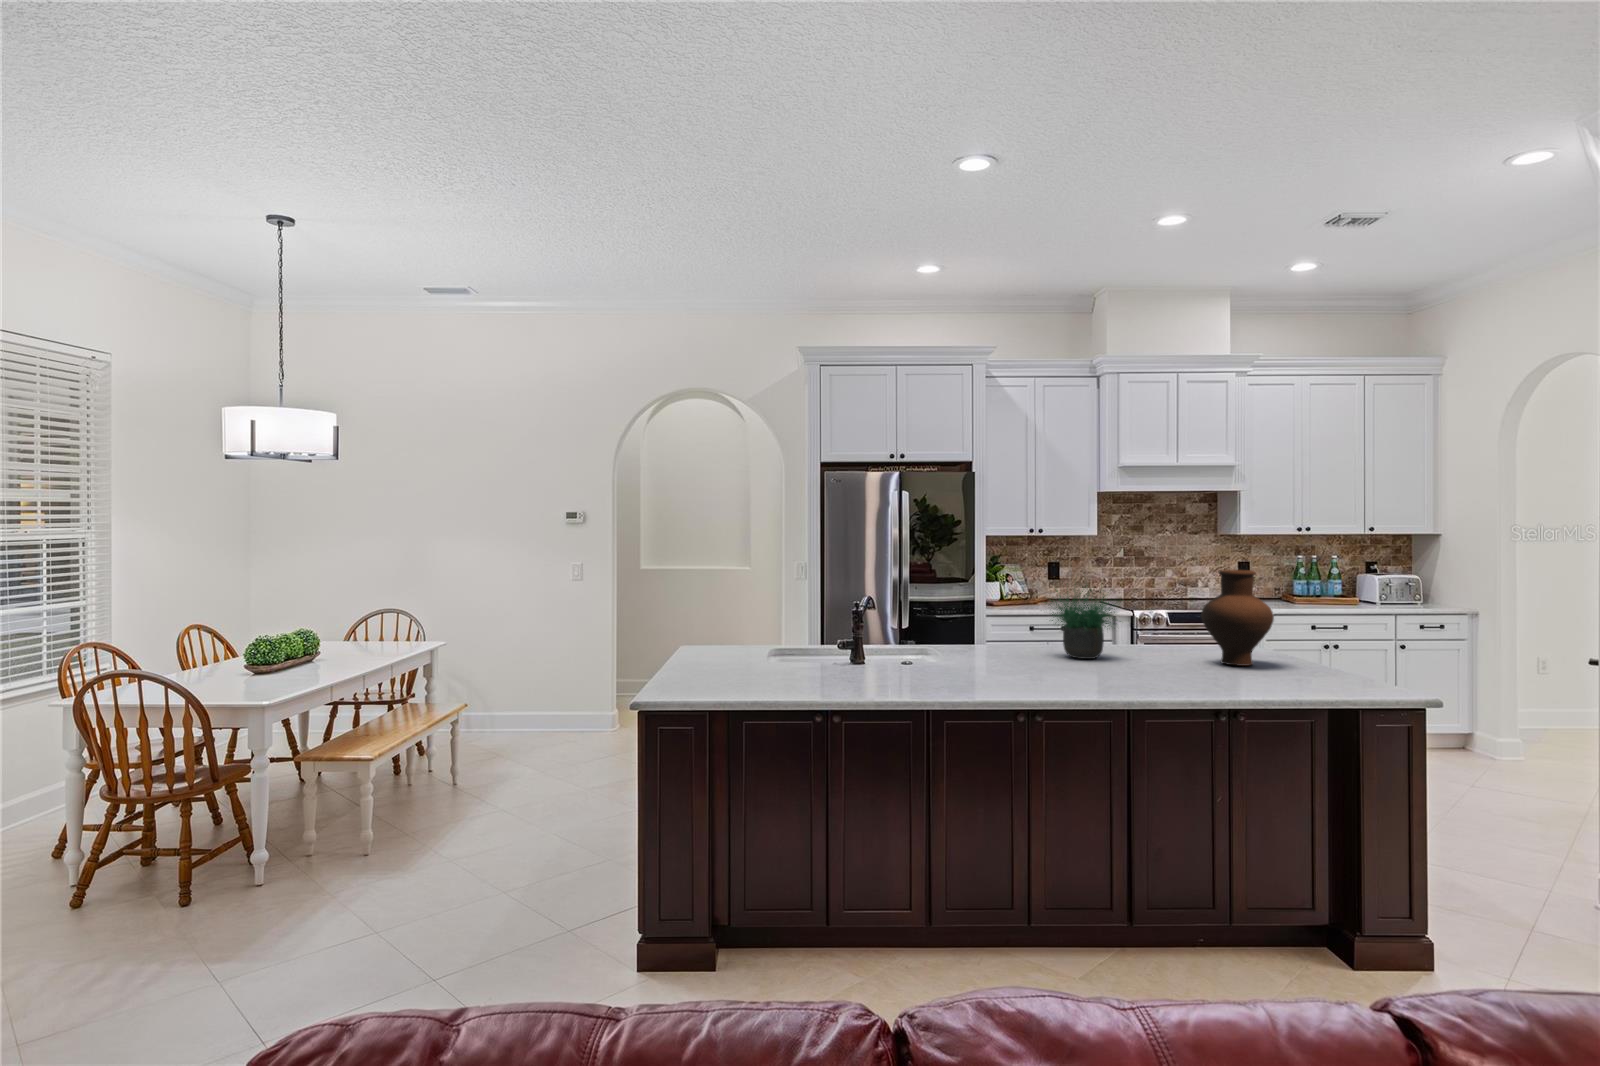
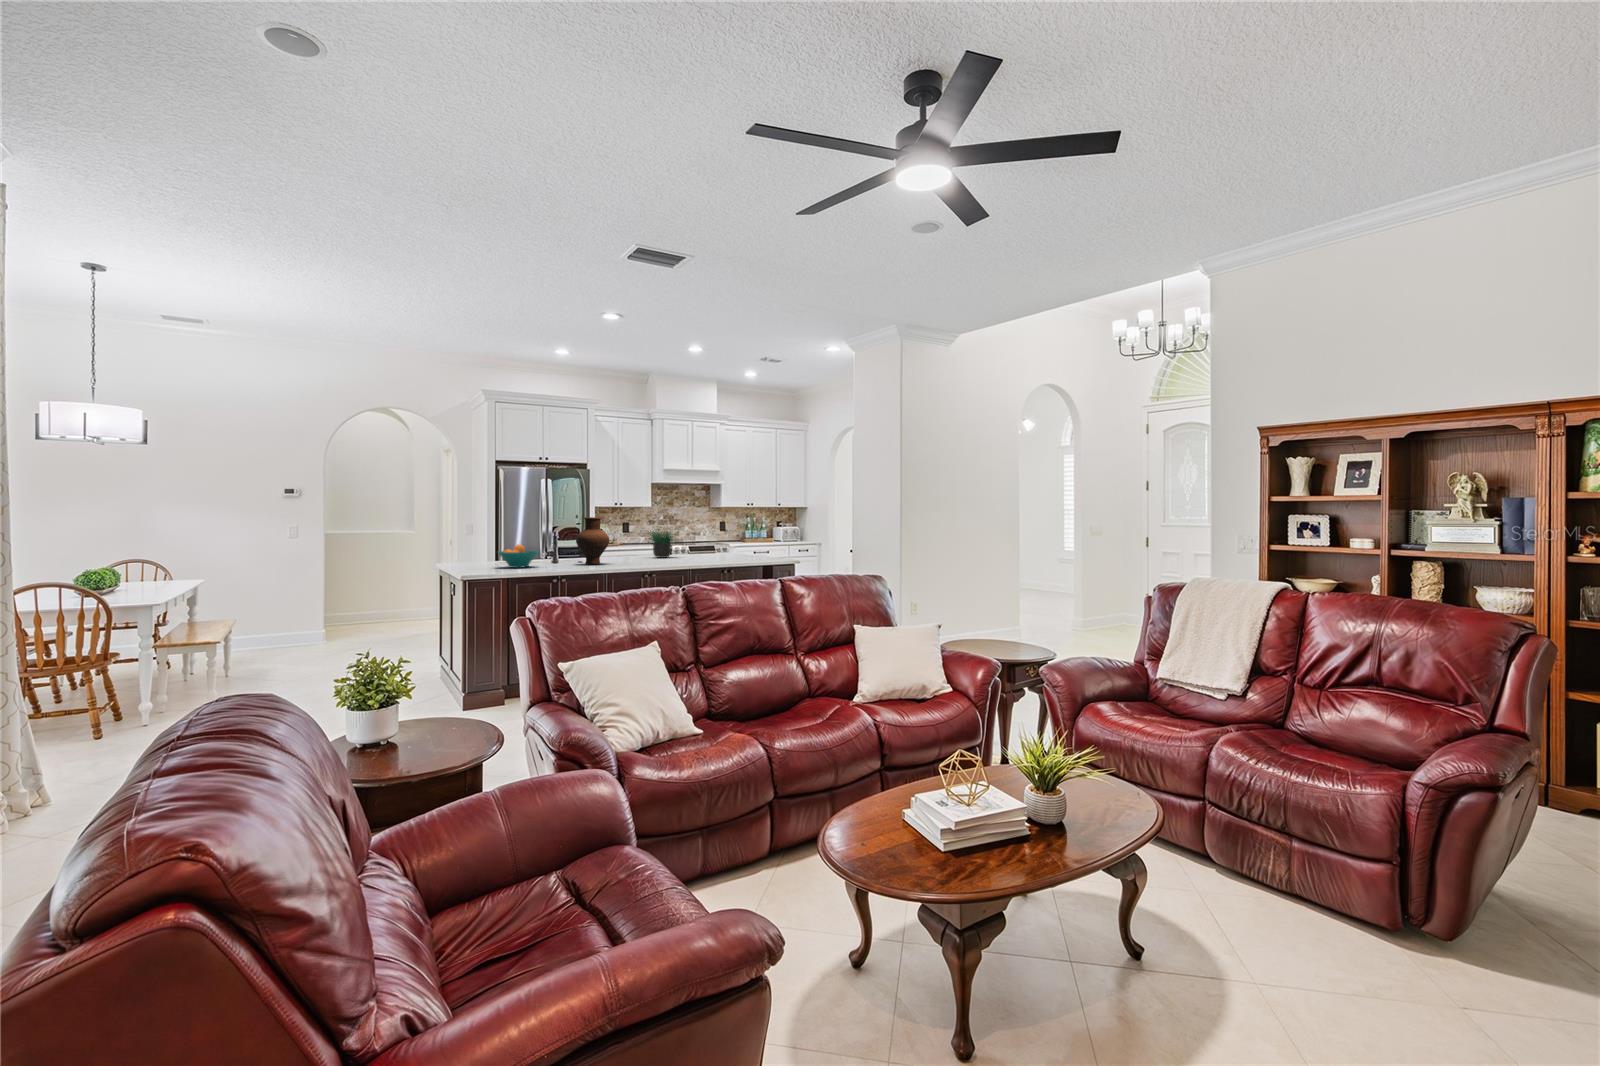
vase: present [1201,570,1274,666] -> present [576,517,609,564]
fruit bowl: none [709,633,792,683] -> present [498,544,539,568]

